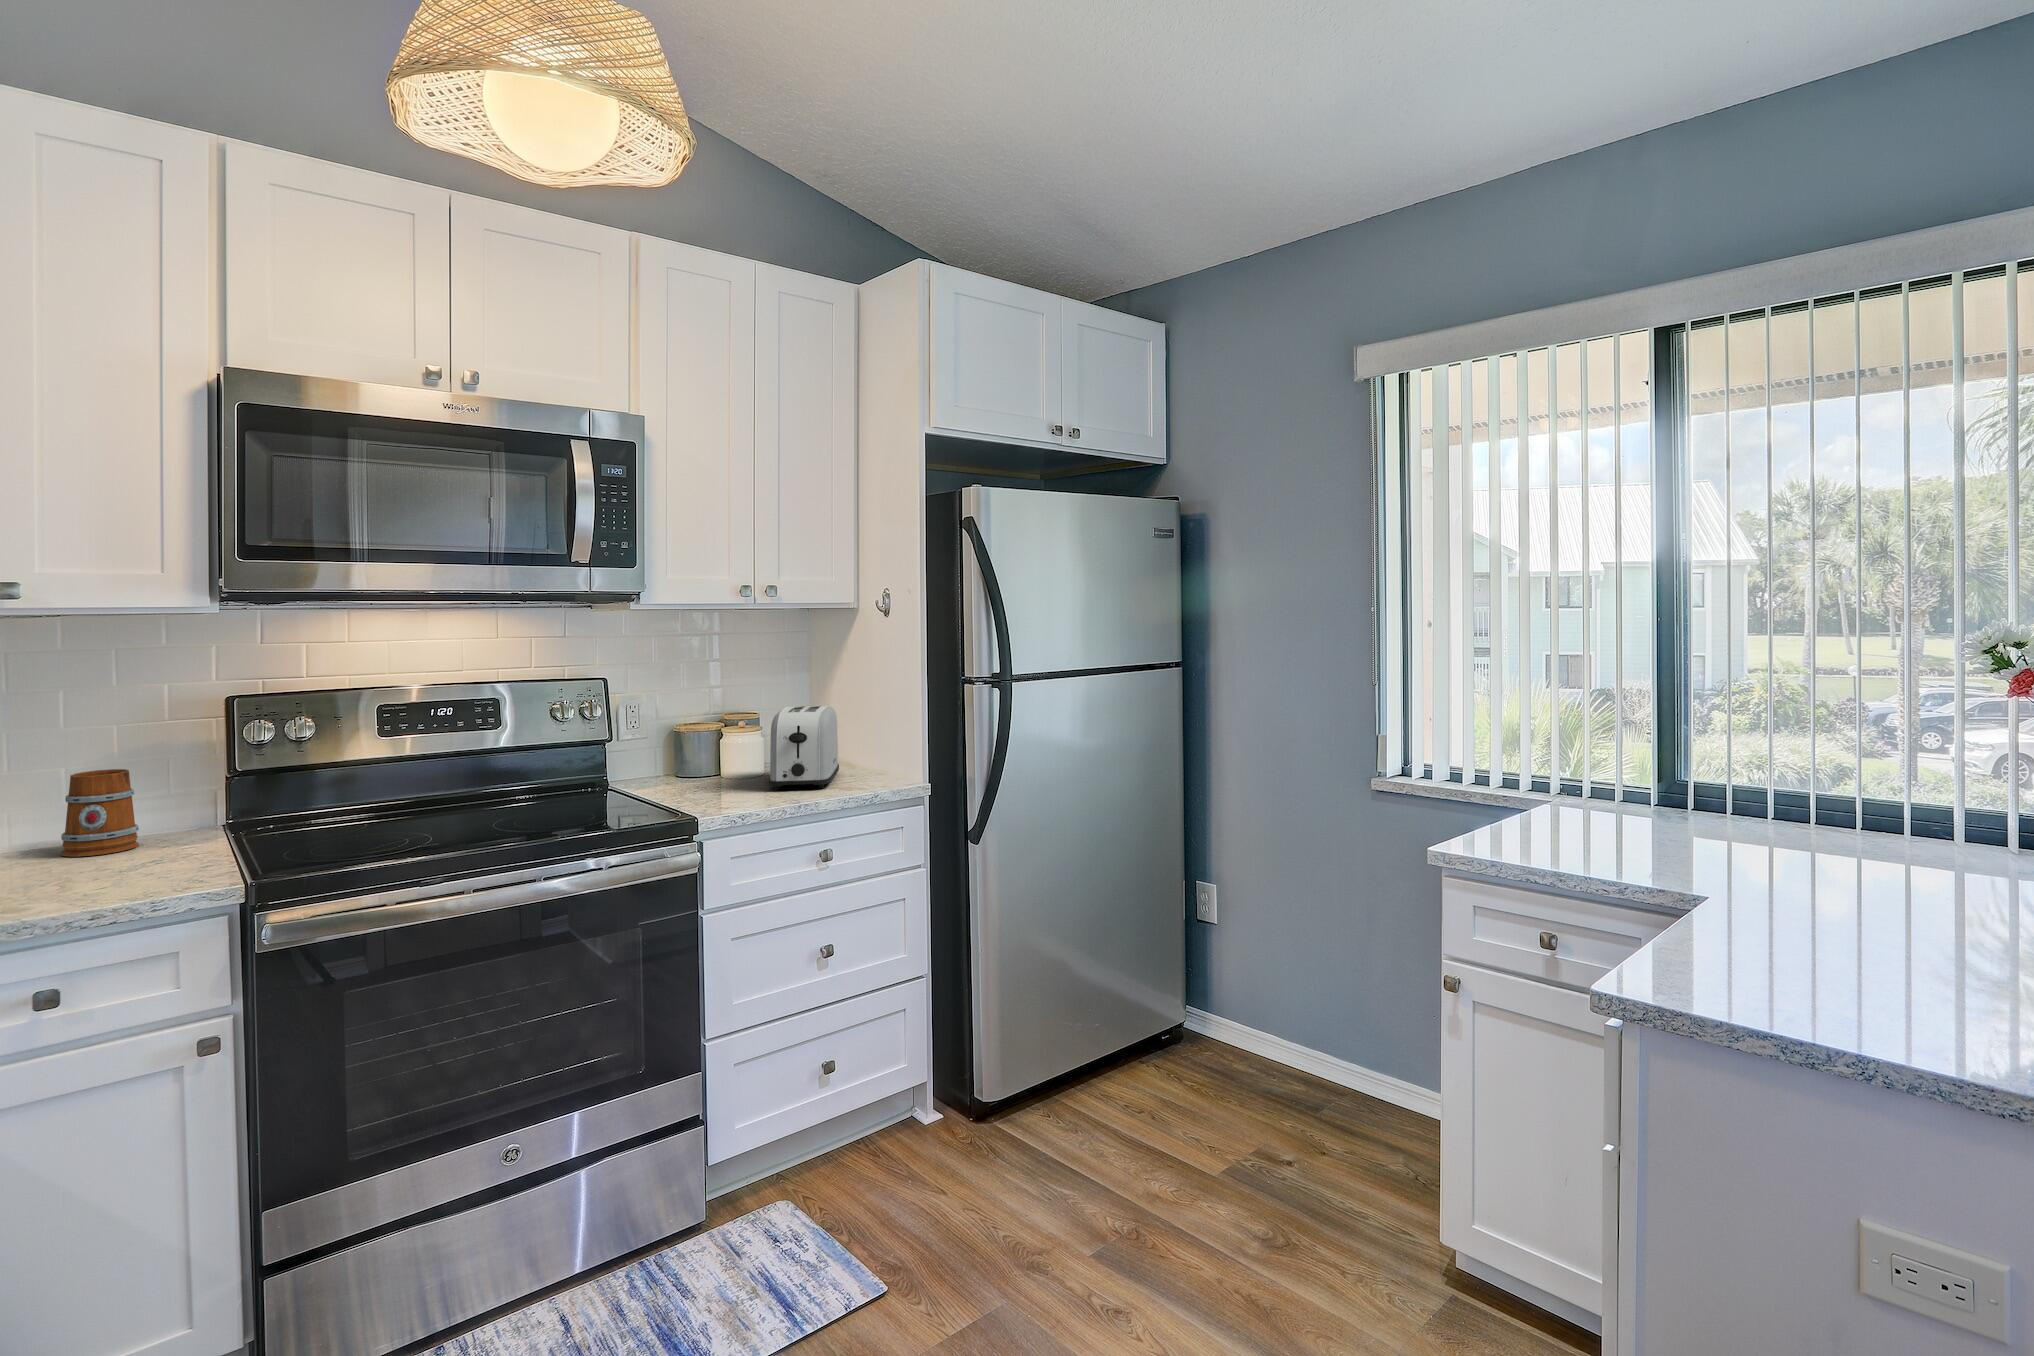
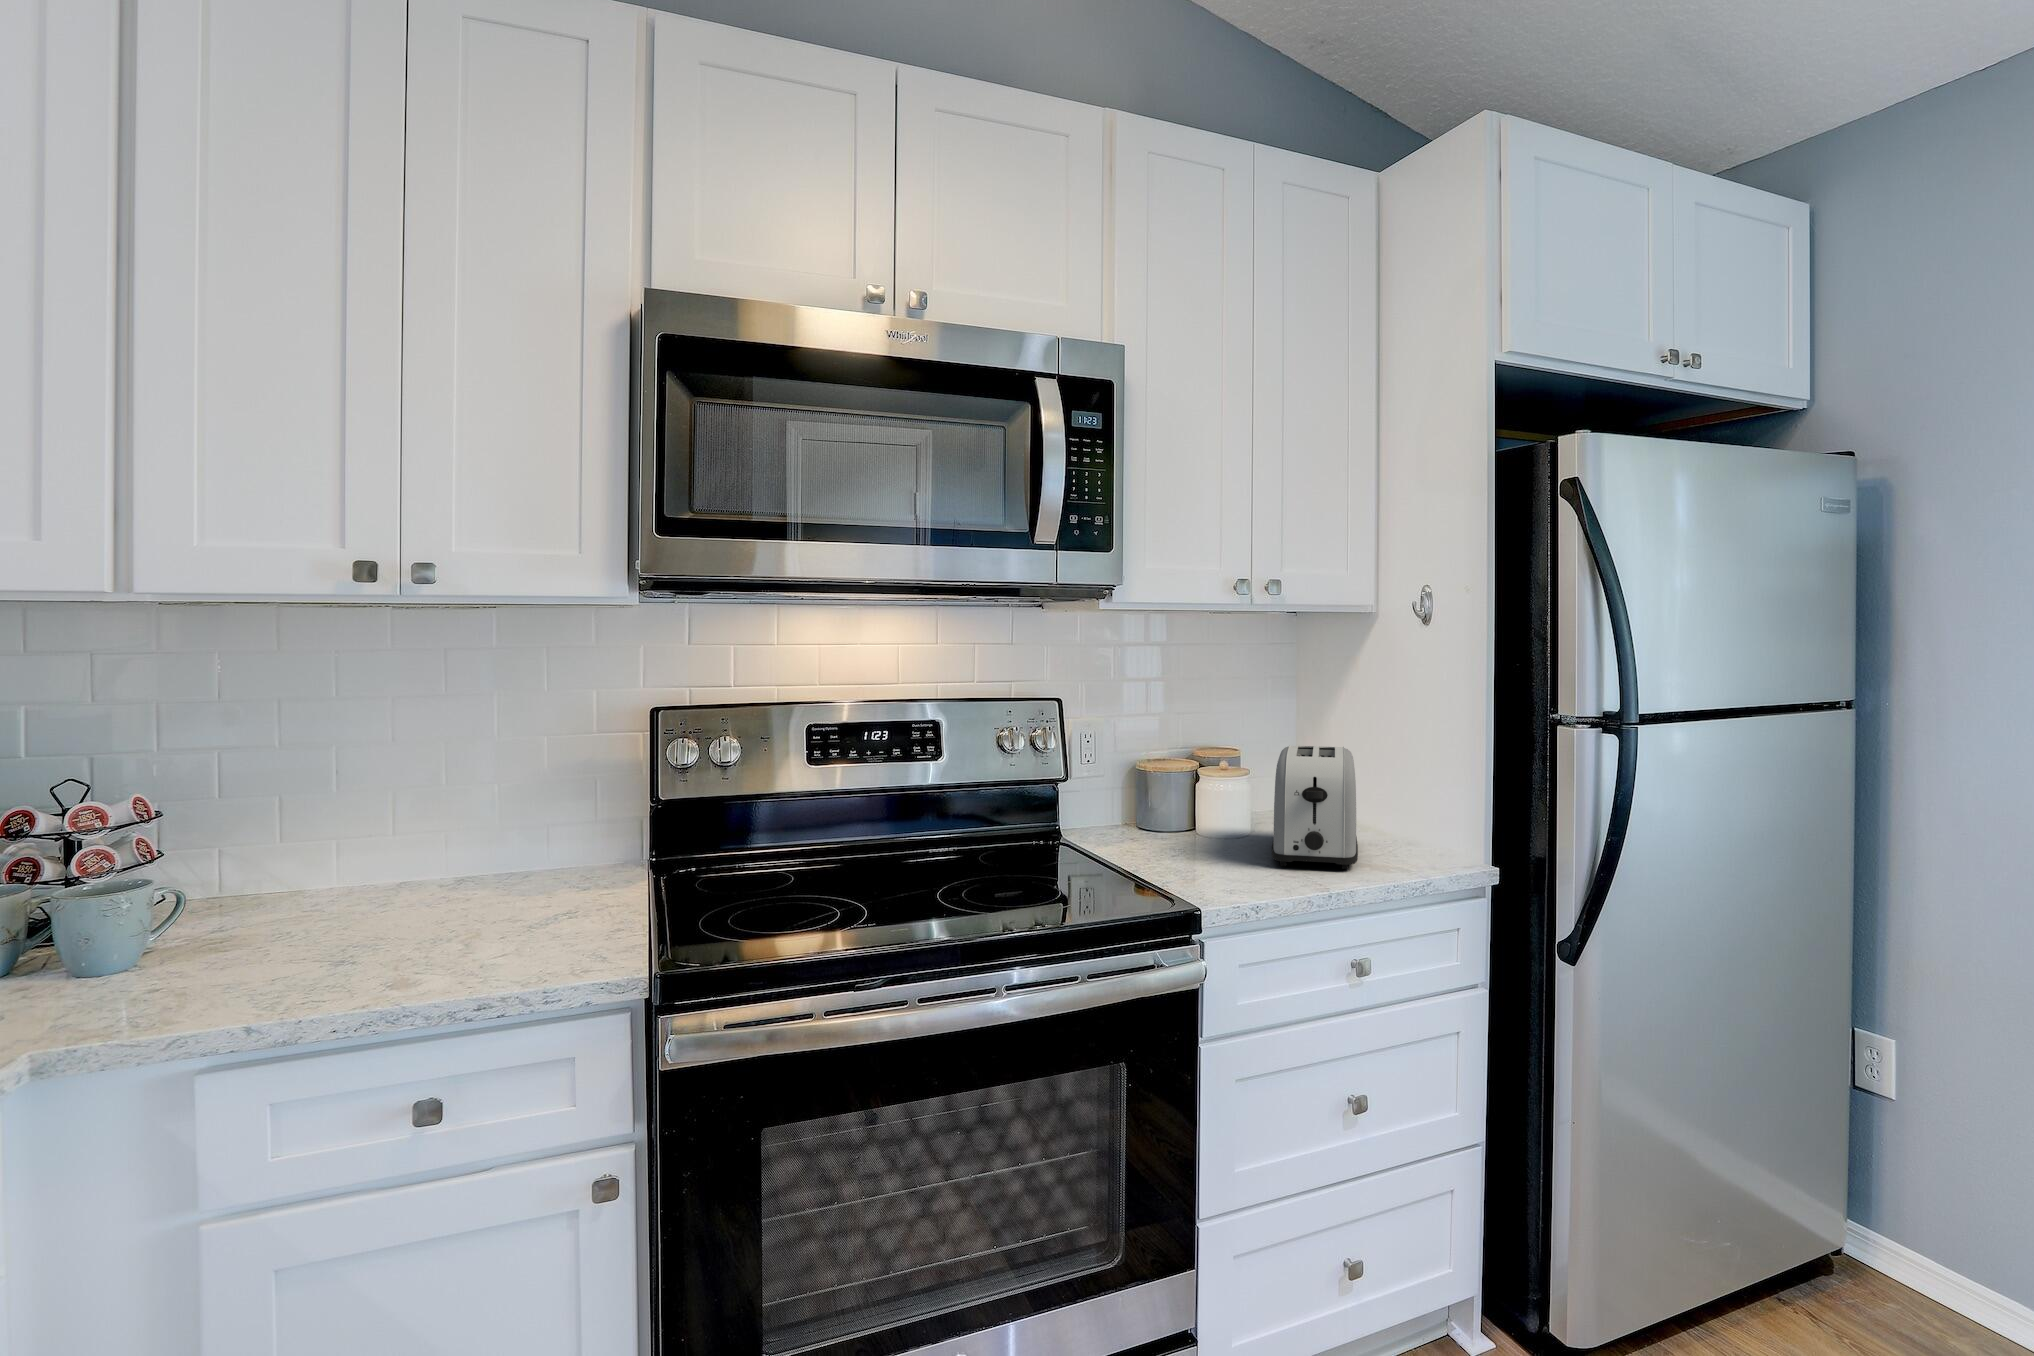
mug: present [61,769,139,856] -> none [482,791,559,898]

